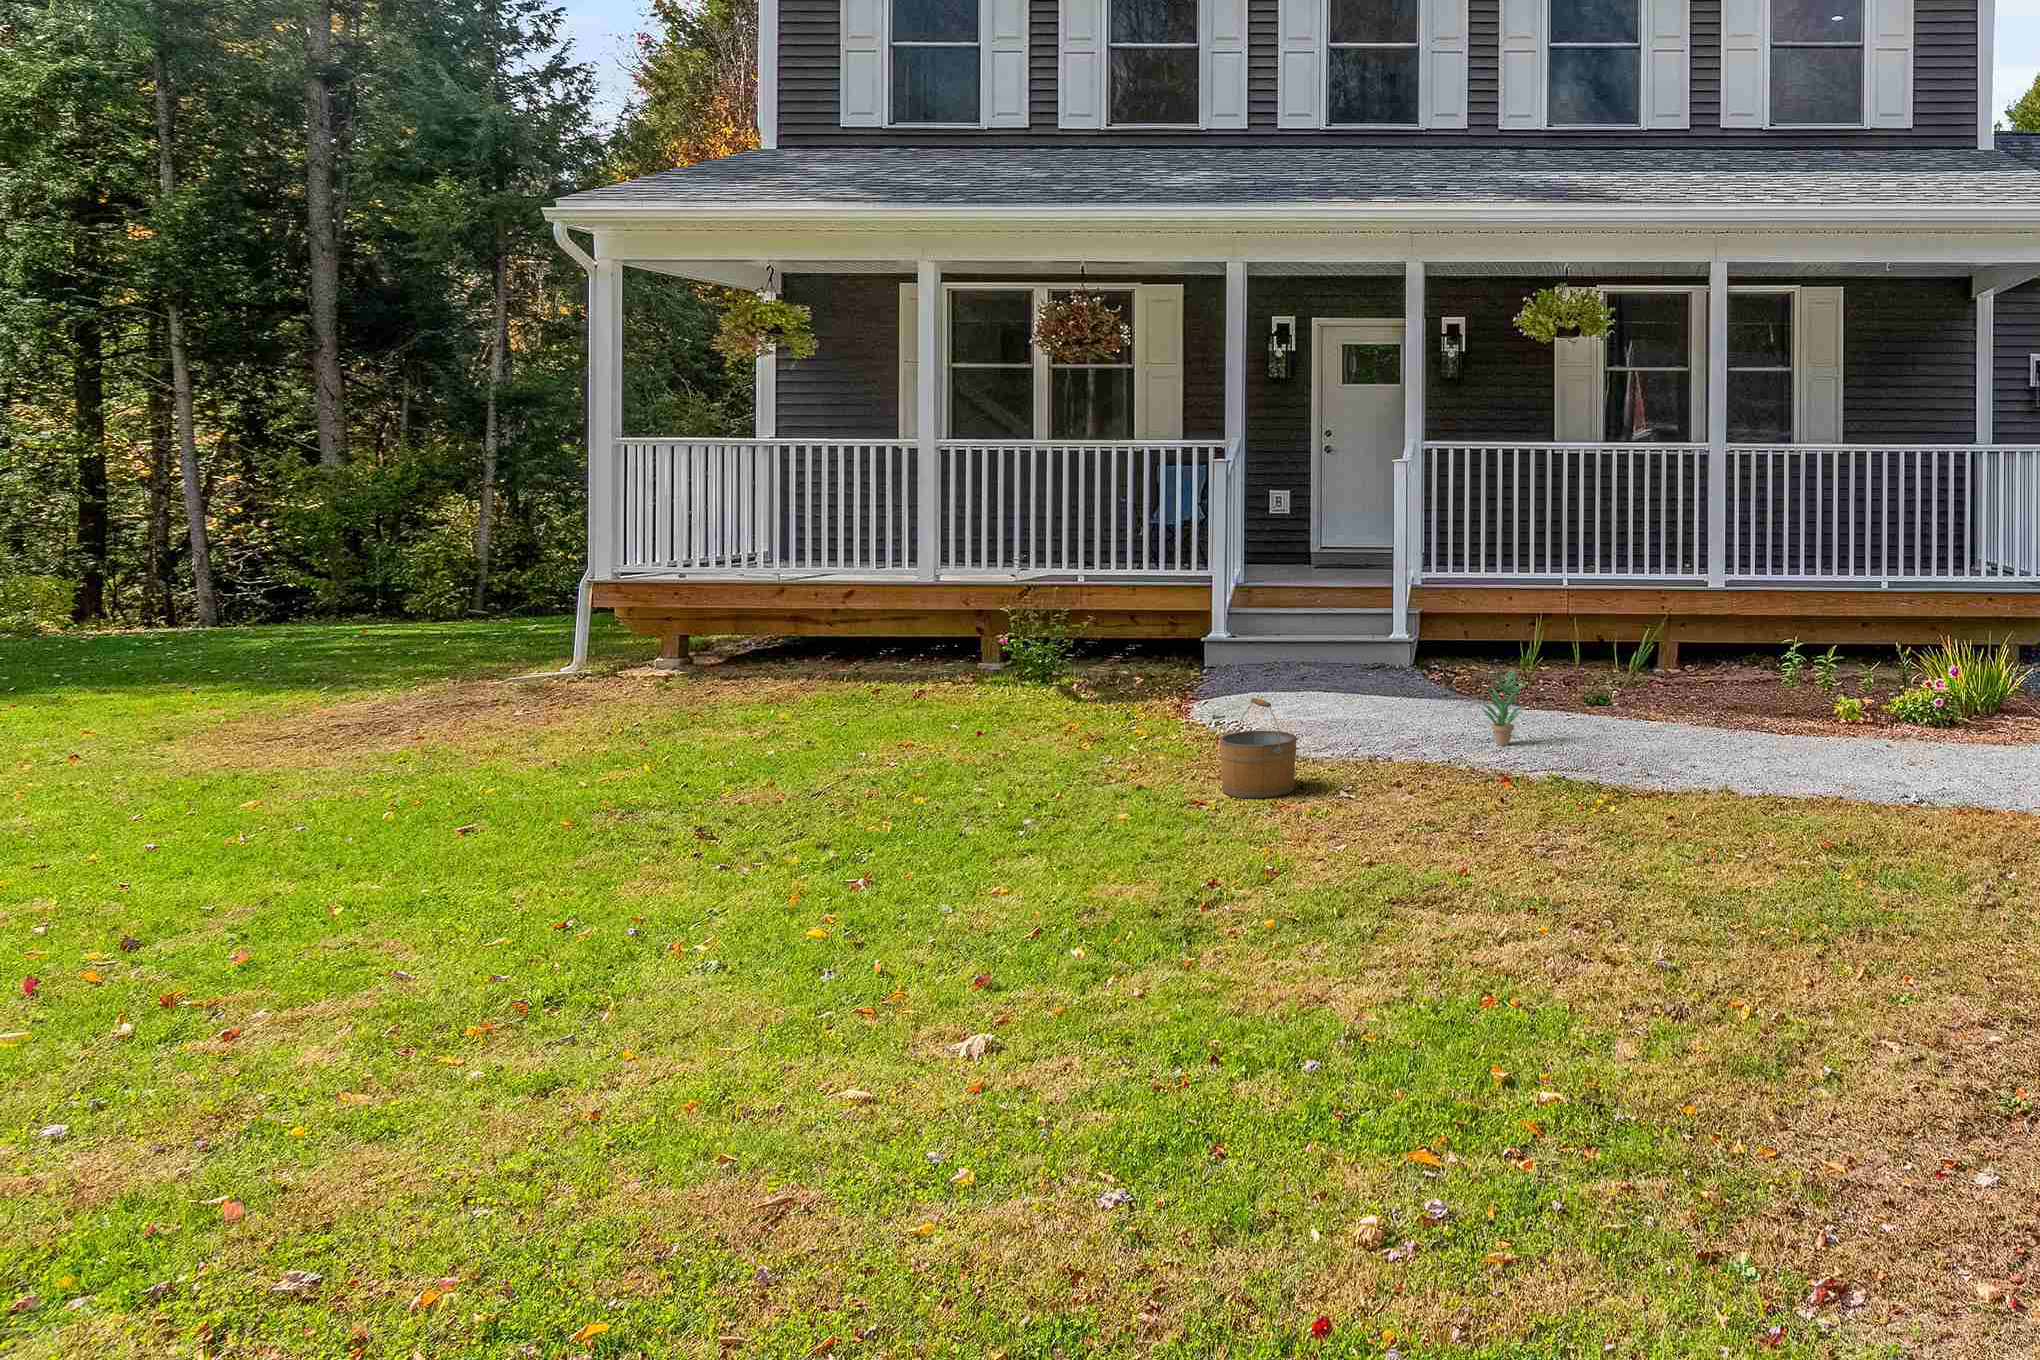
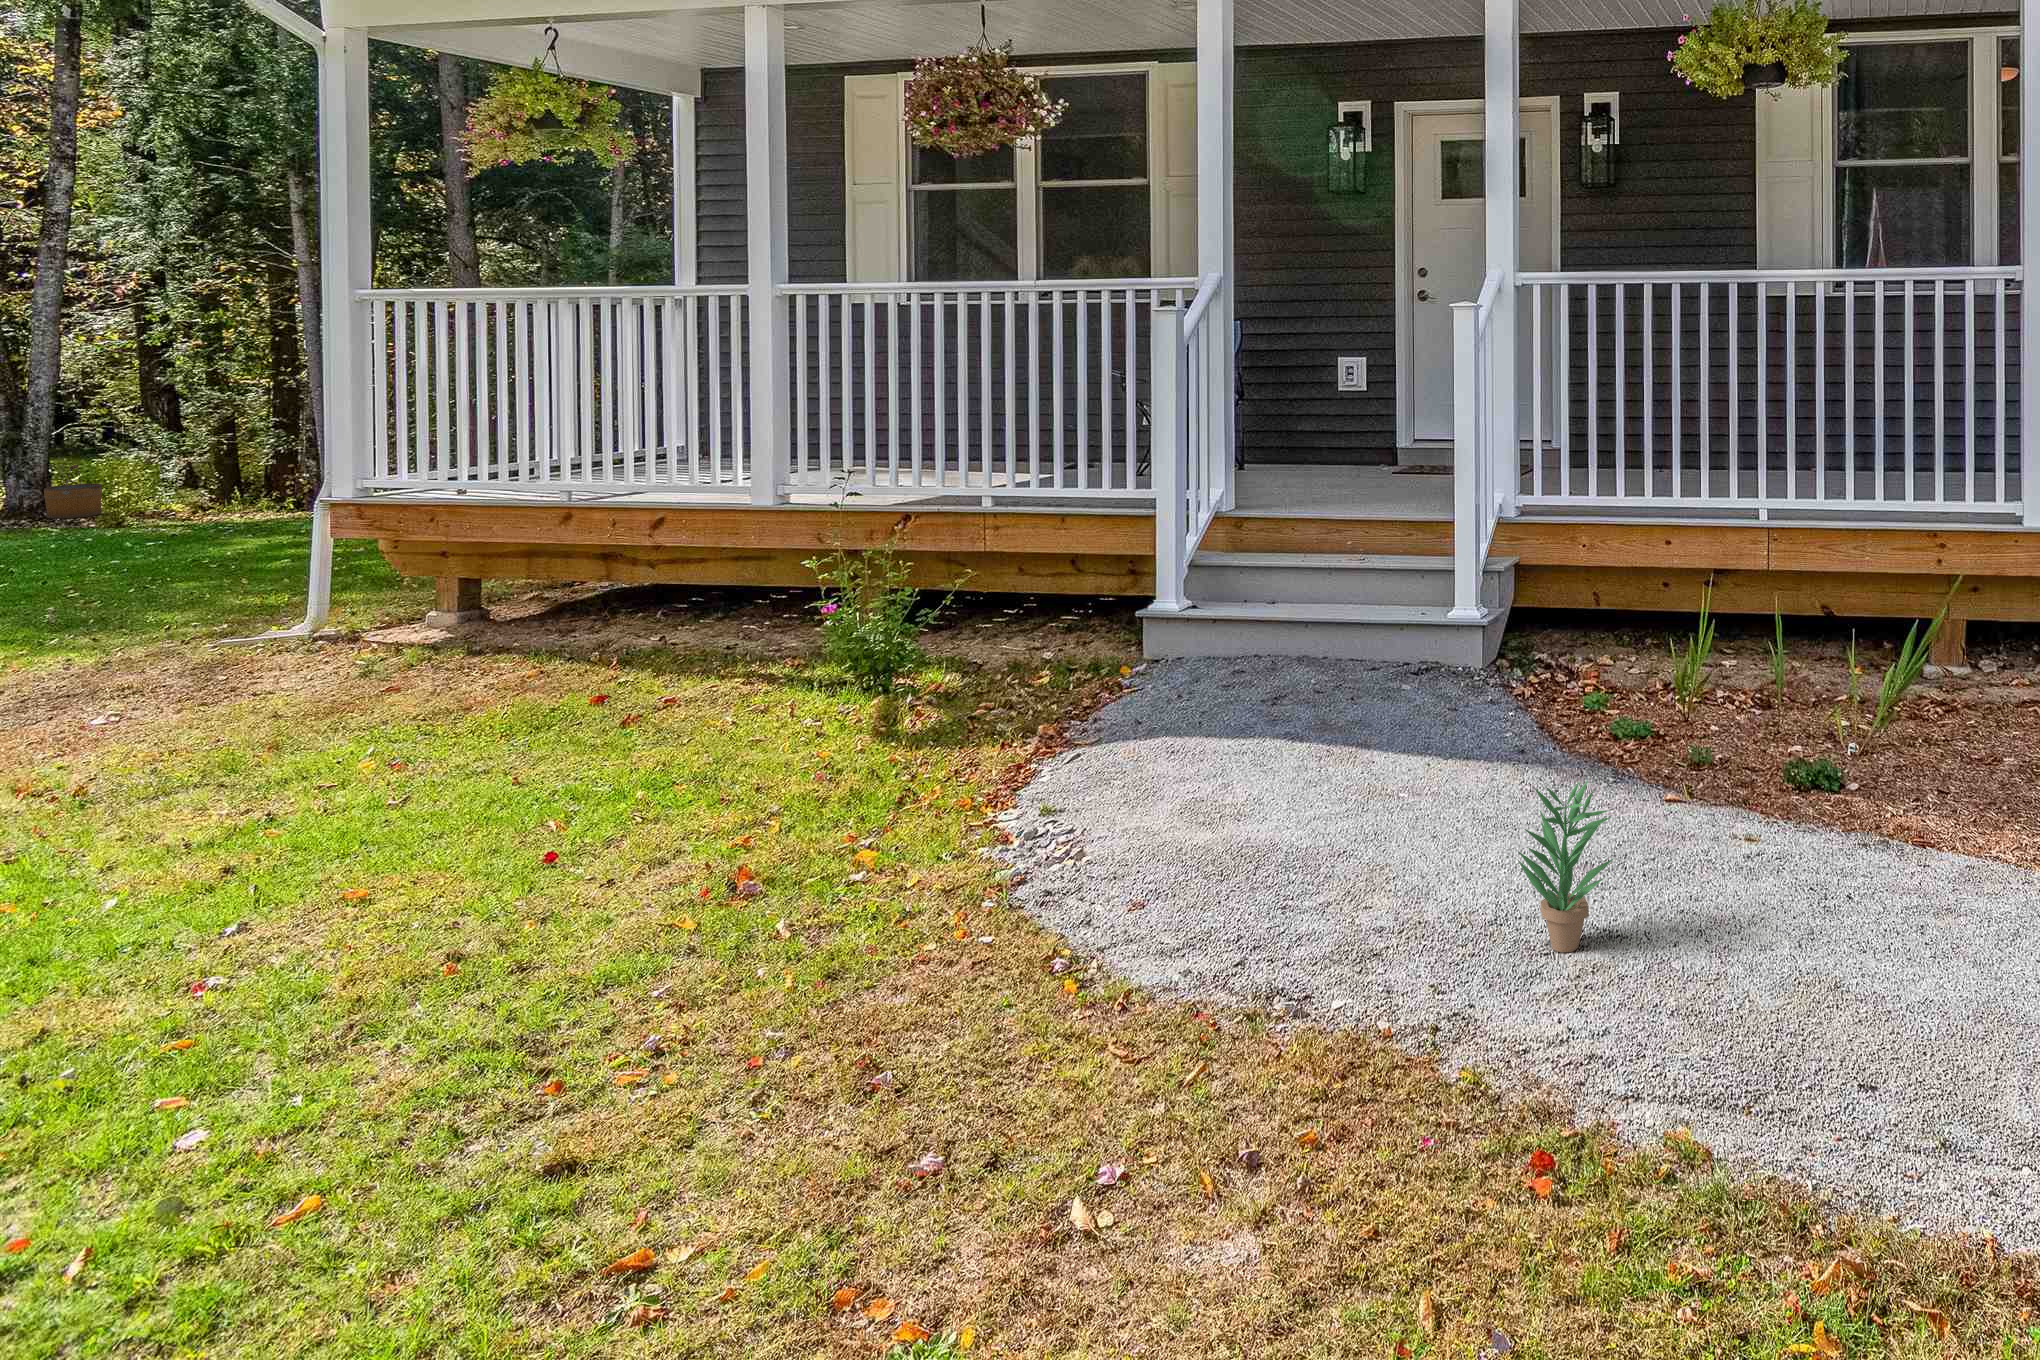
bucket: present [1220,698,1297,798] -> present [44,465,102,518]

